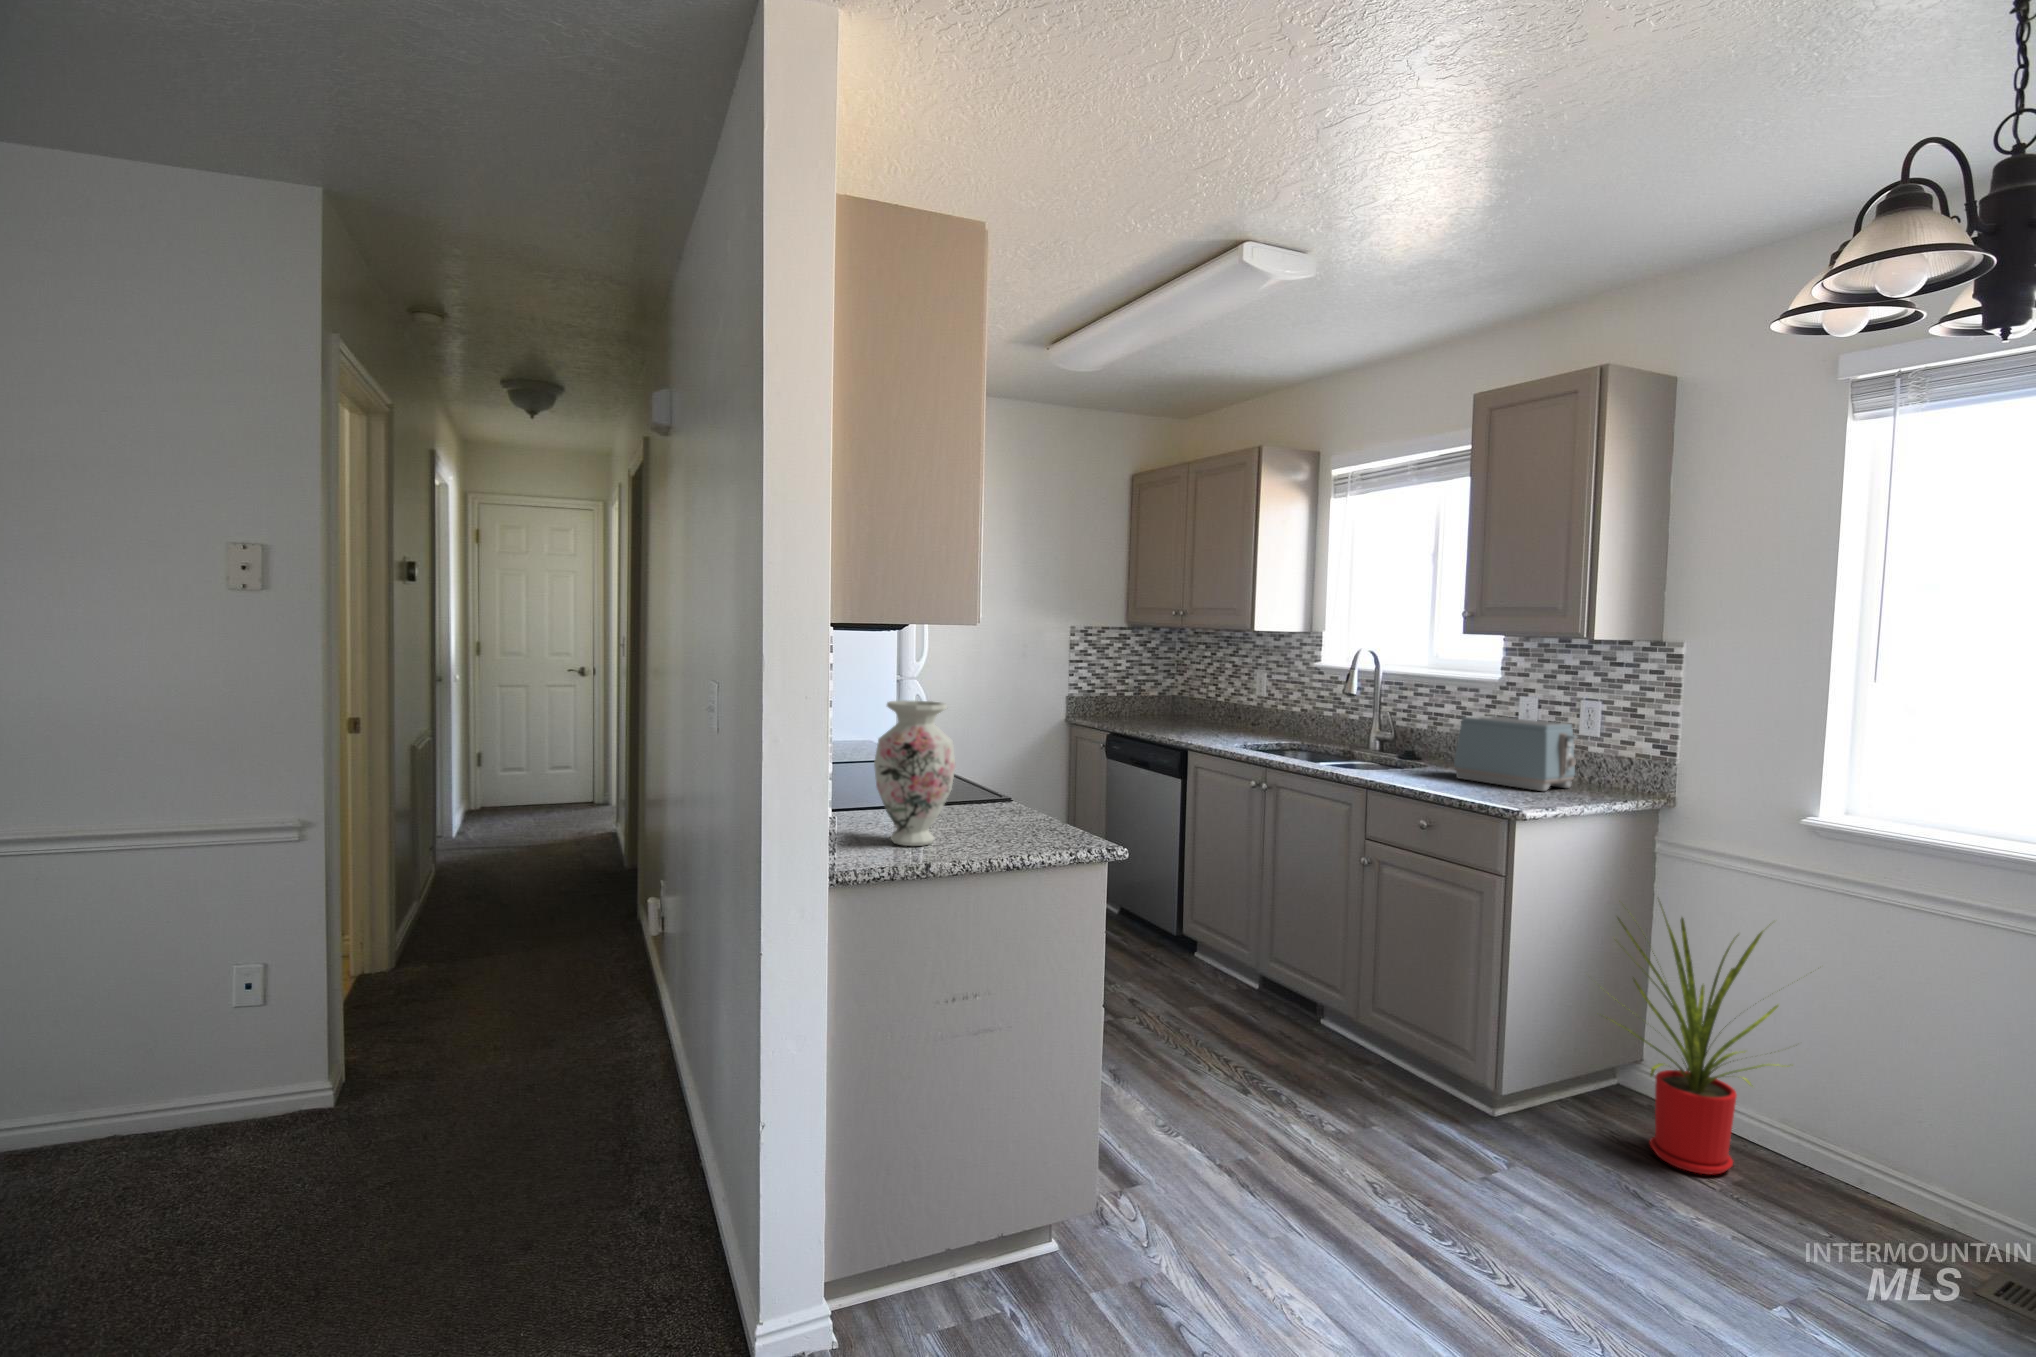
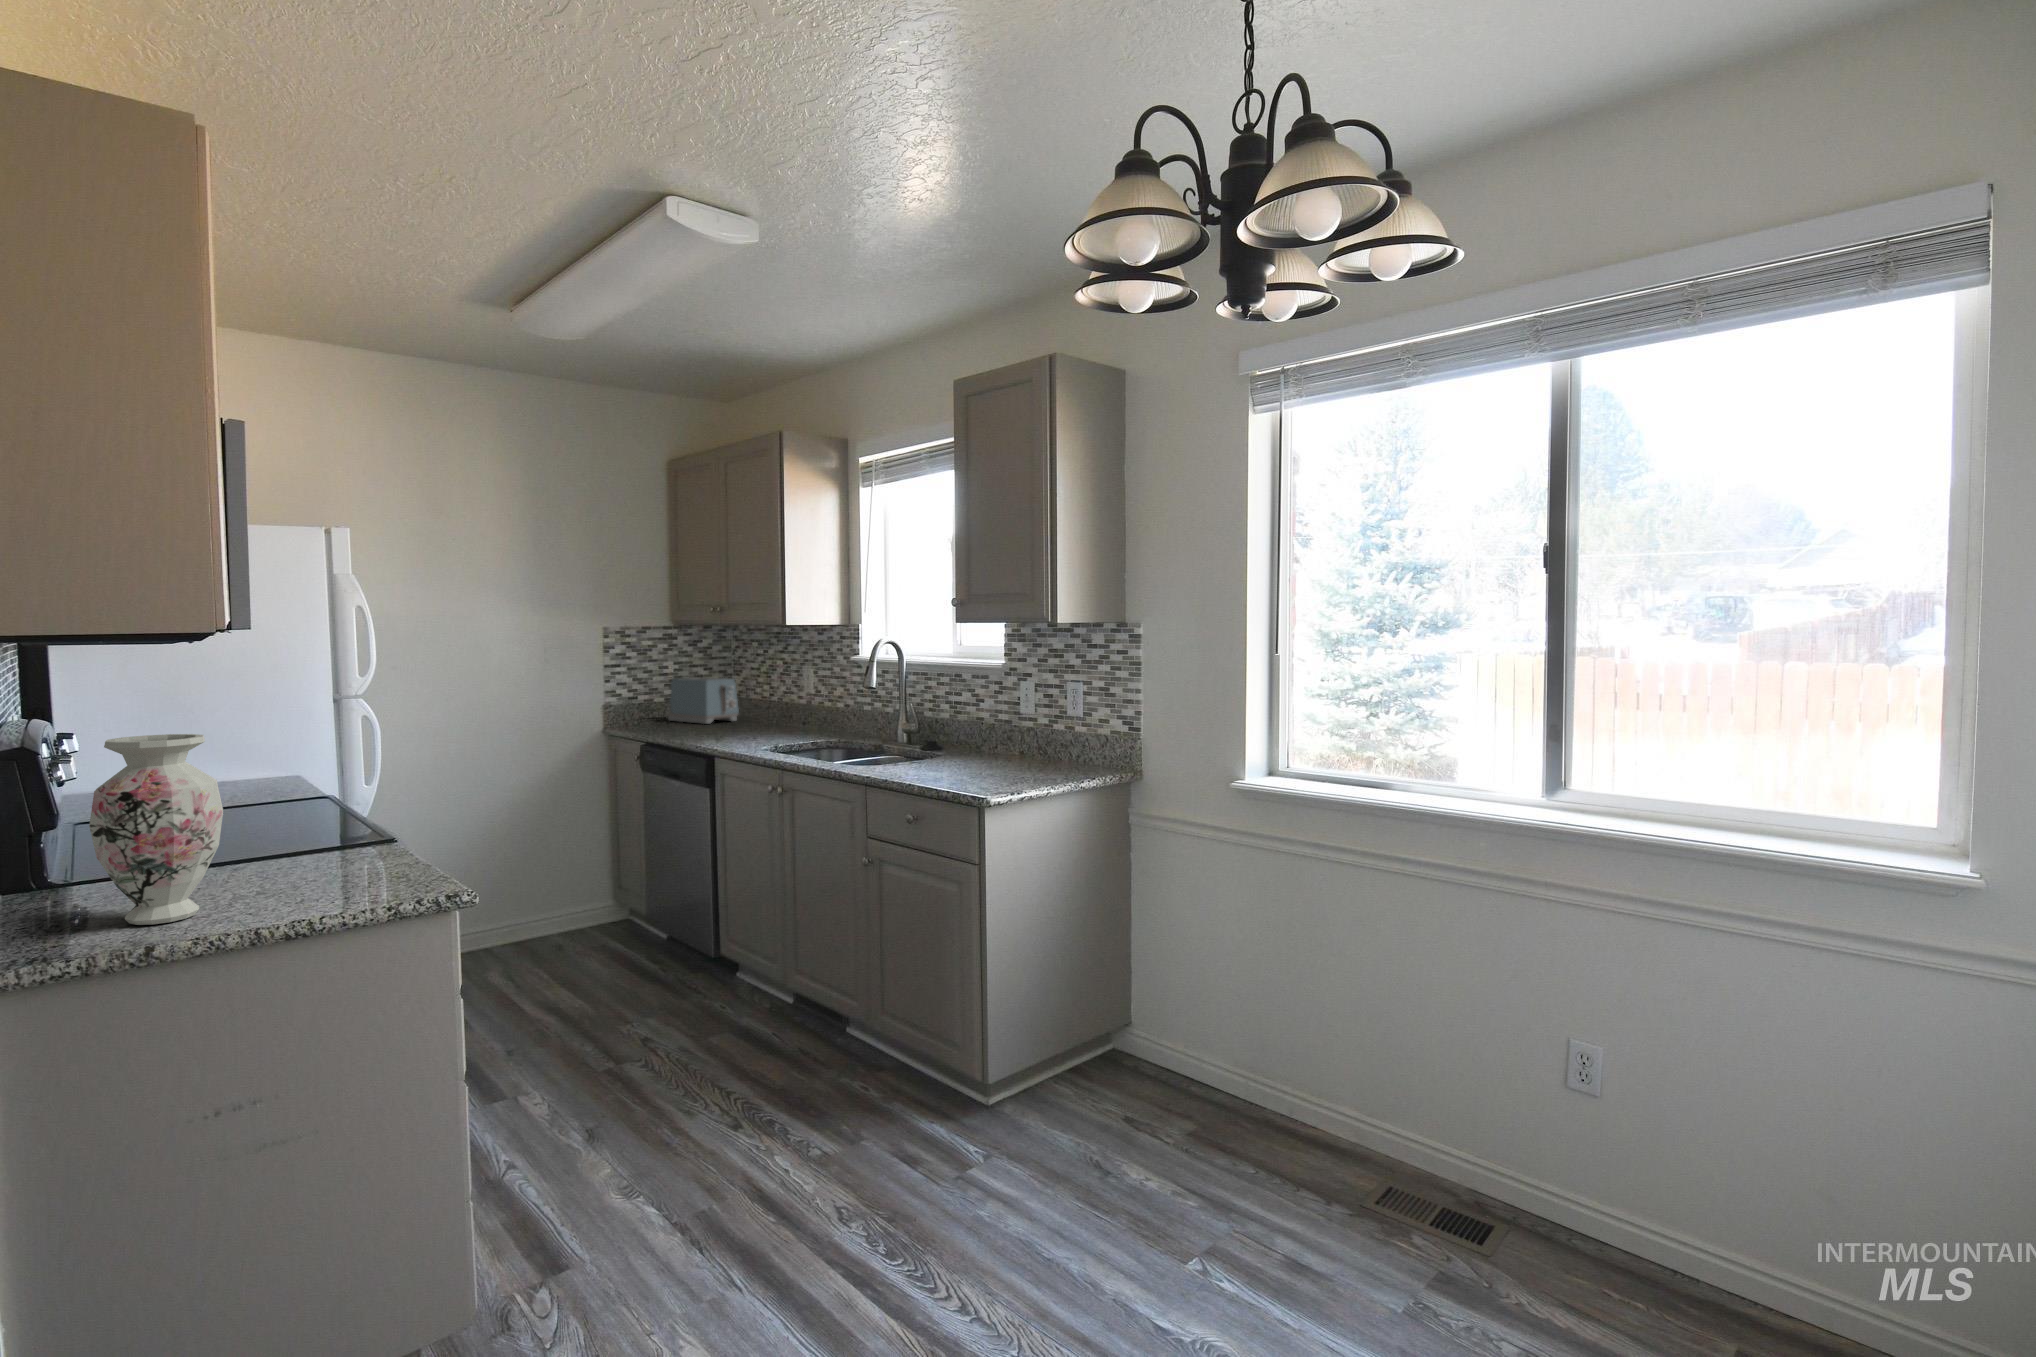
toaster: present [1454,716,1577,791] -> present [668,677,739,724]
house plant: present [1606,904,1788,1174] -> none [1052,867,1244,1131]

